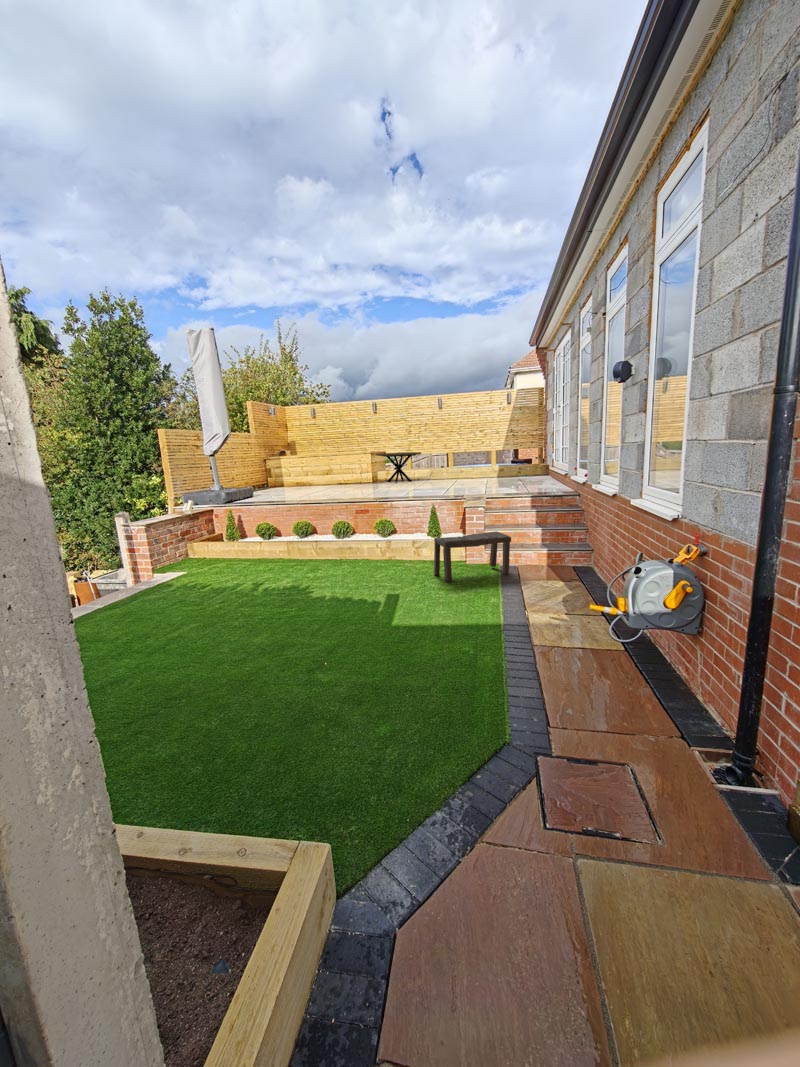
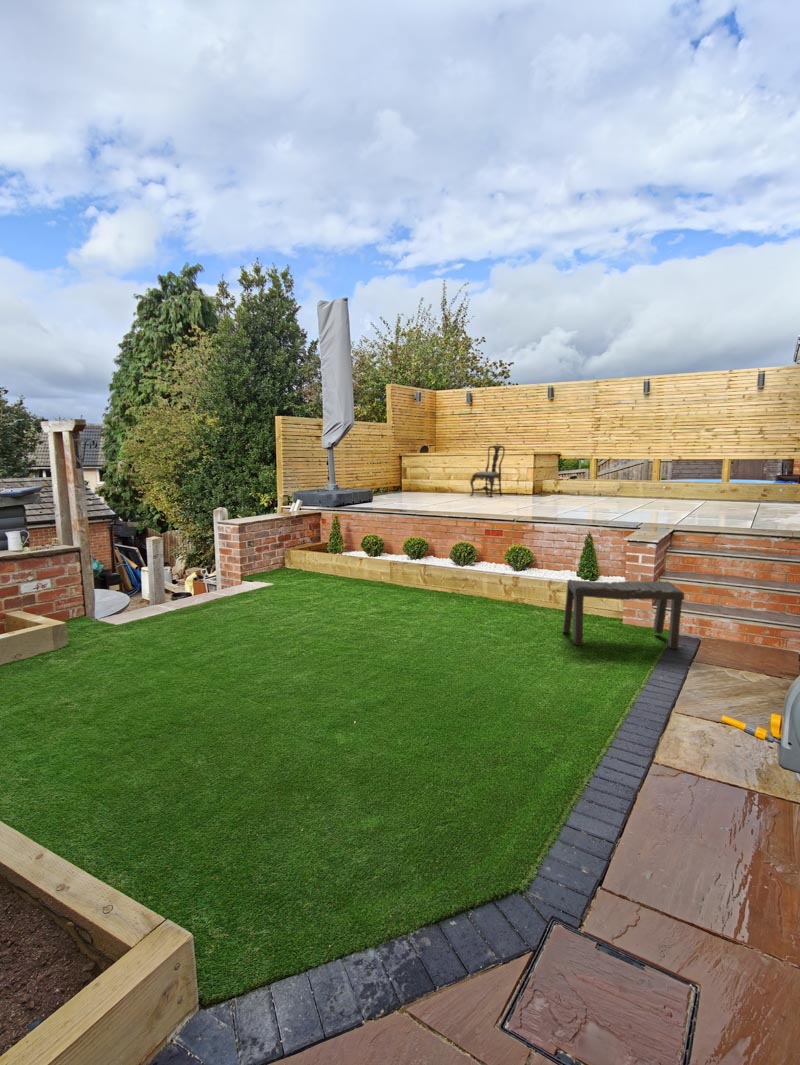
dining chair: none [324,447,348,487] -> present [470,446,505,497]
dining table: present [376,452,421,483] -> none [545,456,610,498]

